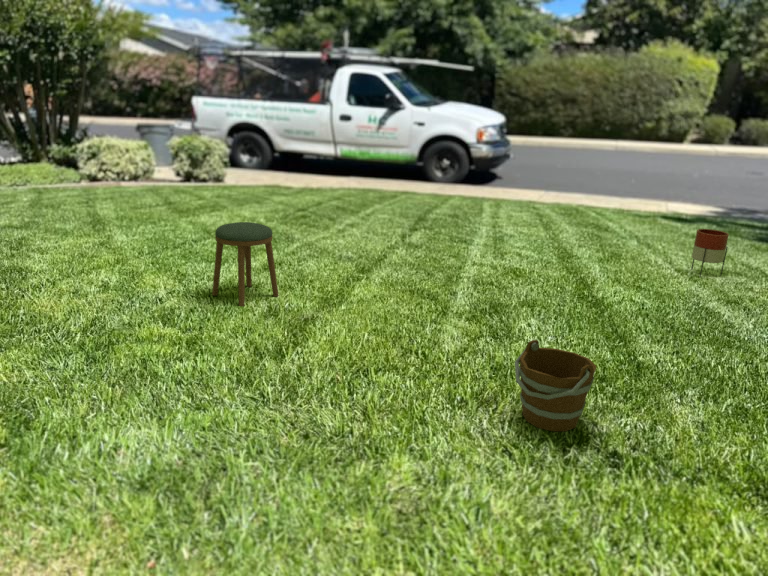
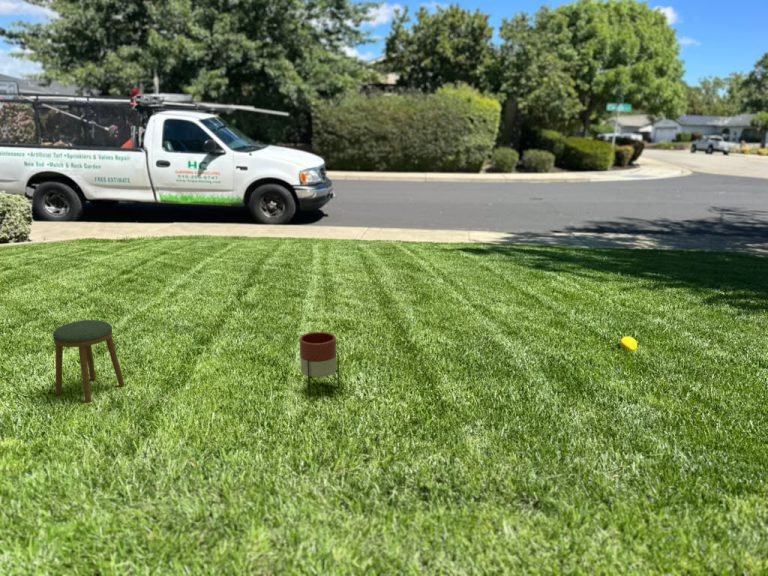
planter: present [691,229,729,277] -> present [300,332,339,396]
bucket: present [515,340,597,431] -> none [344,404,409,479]

